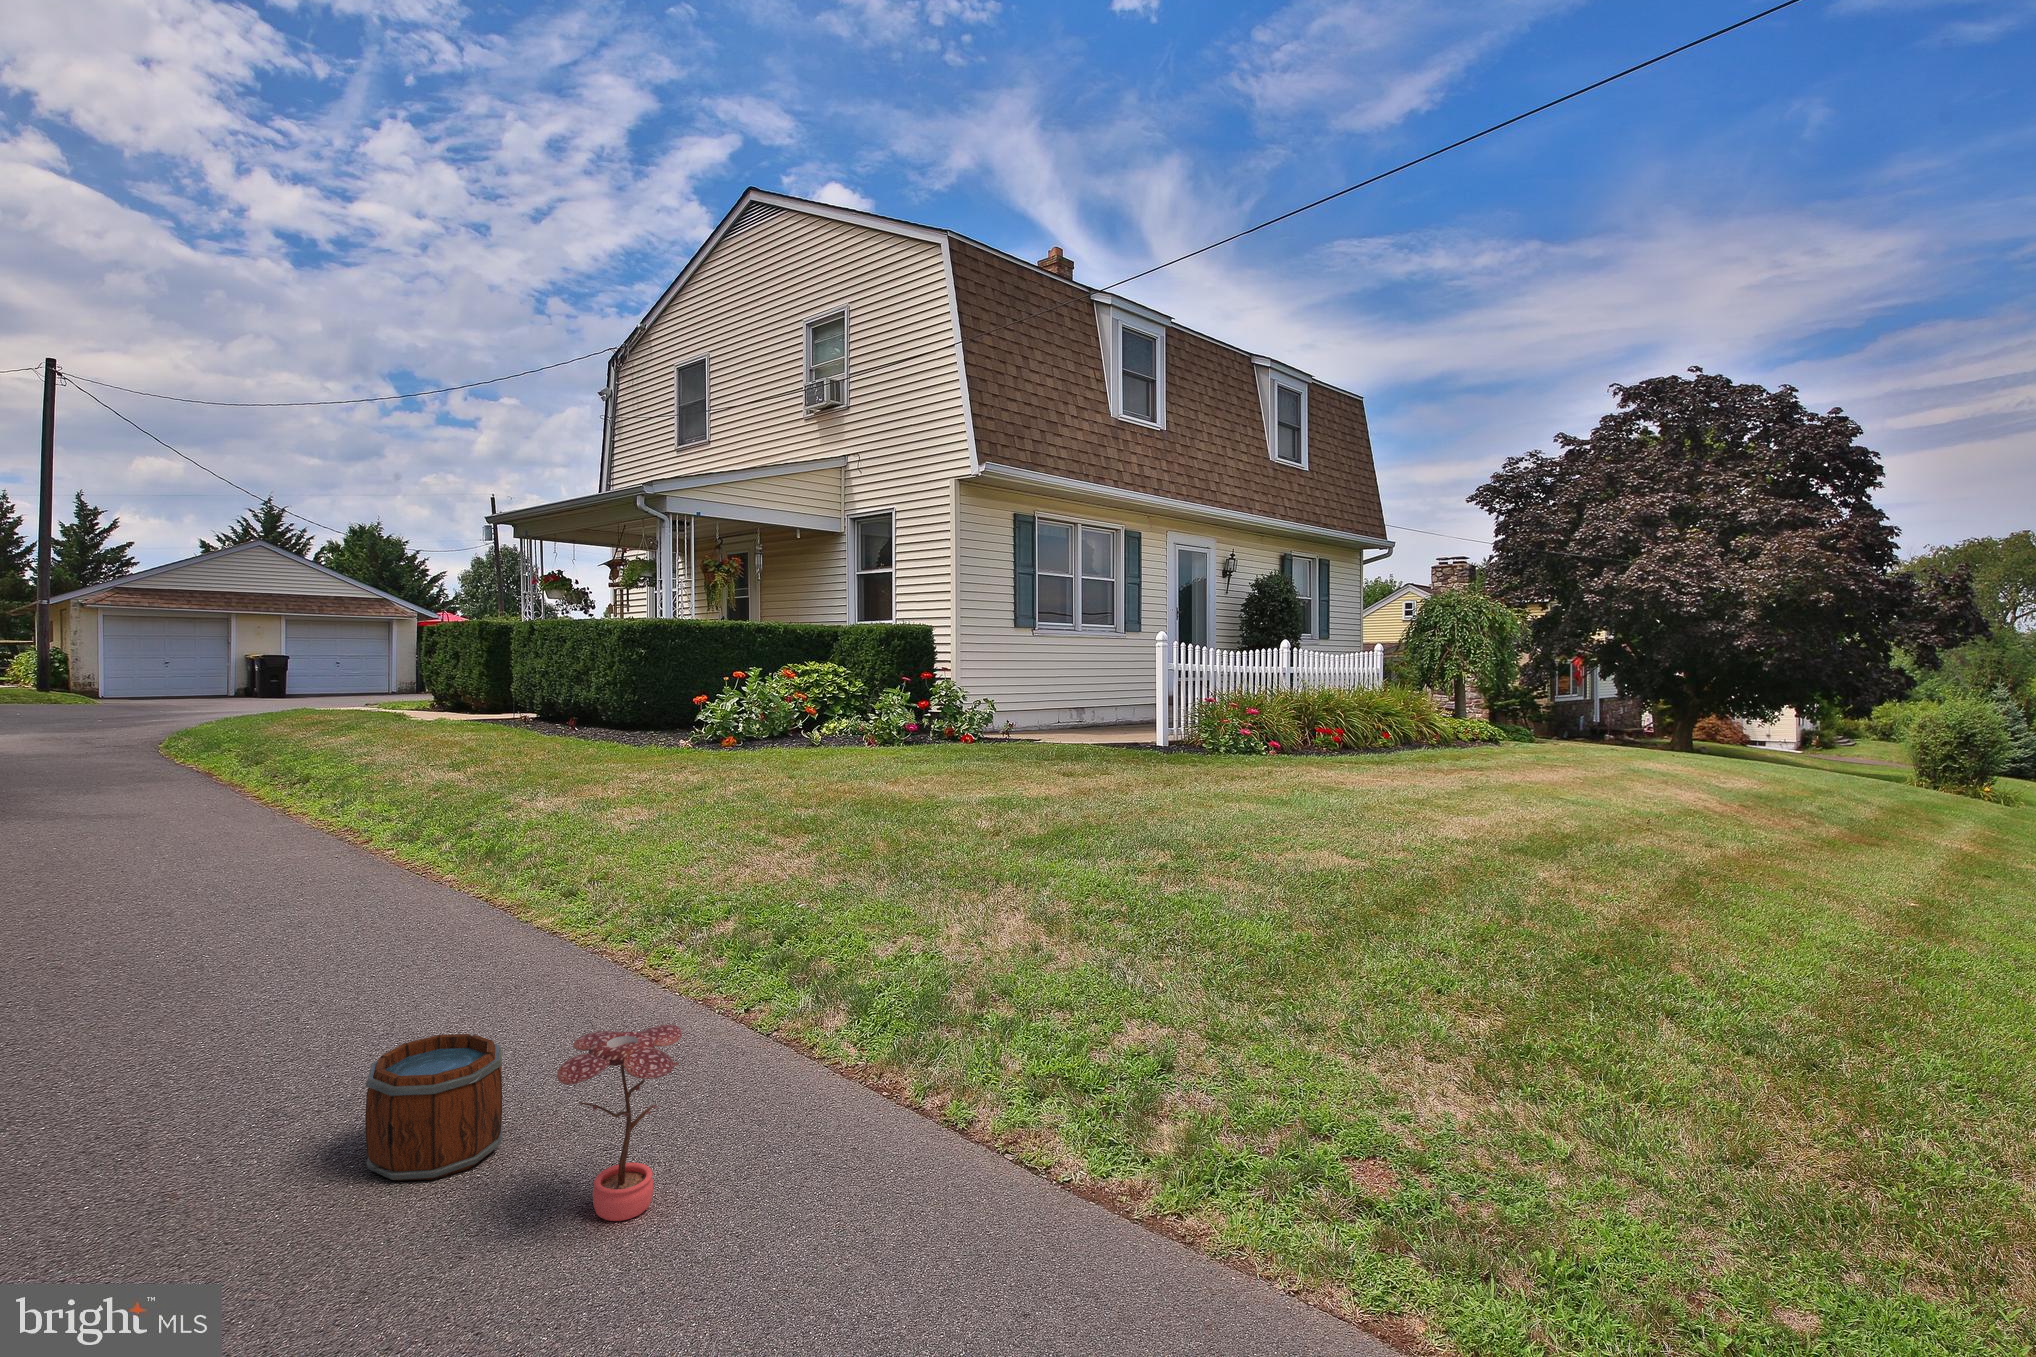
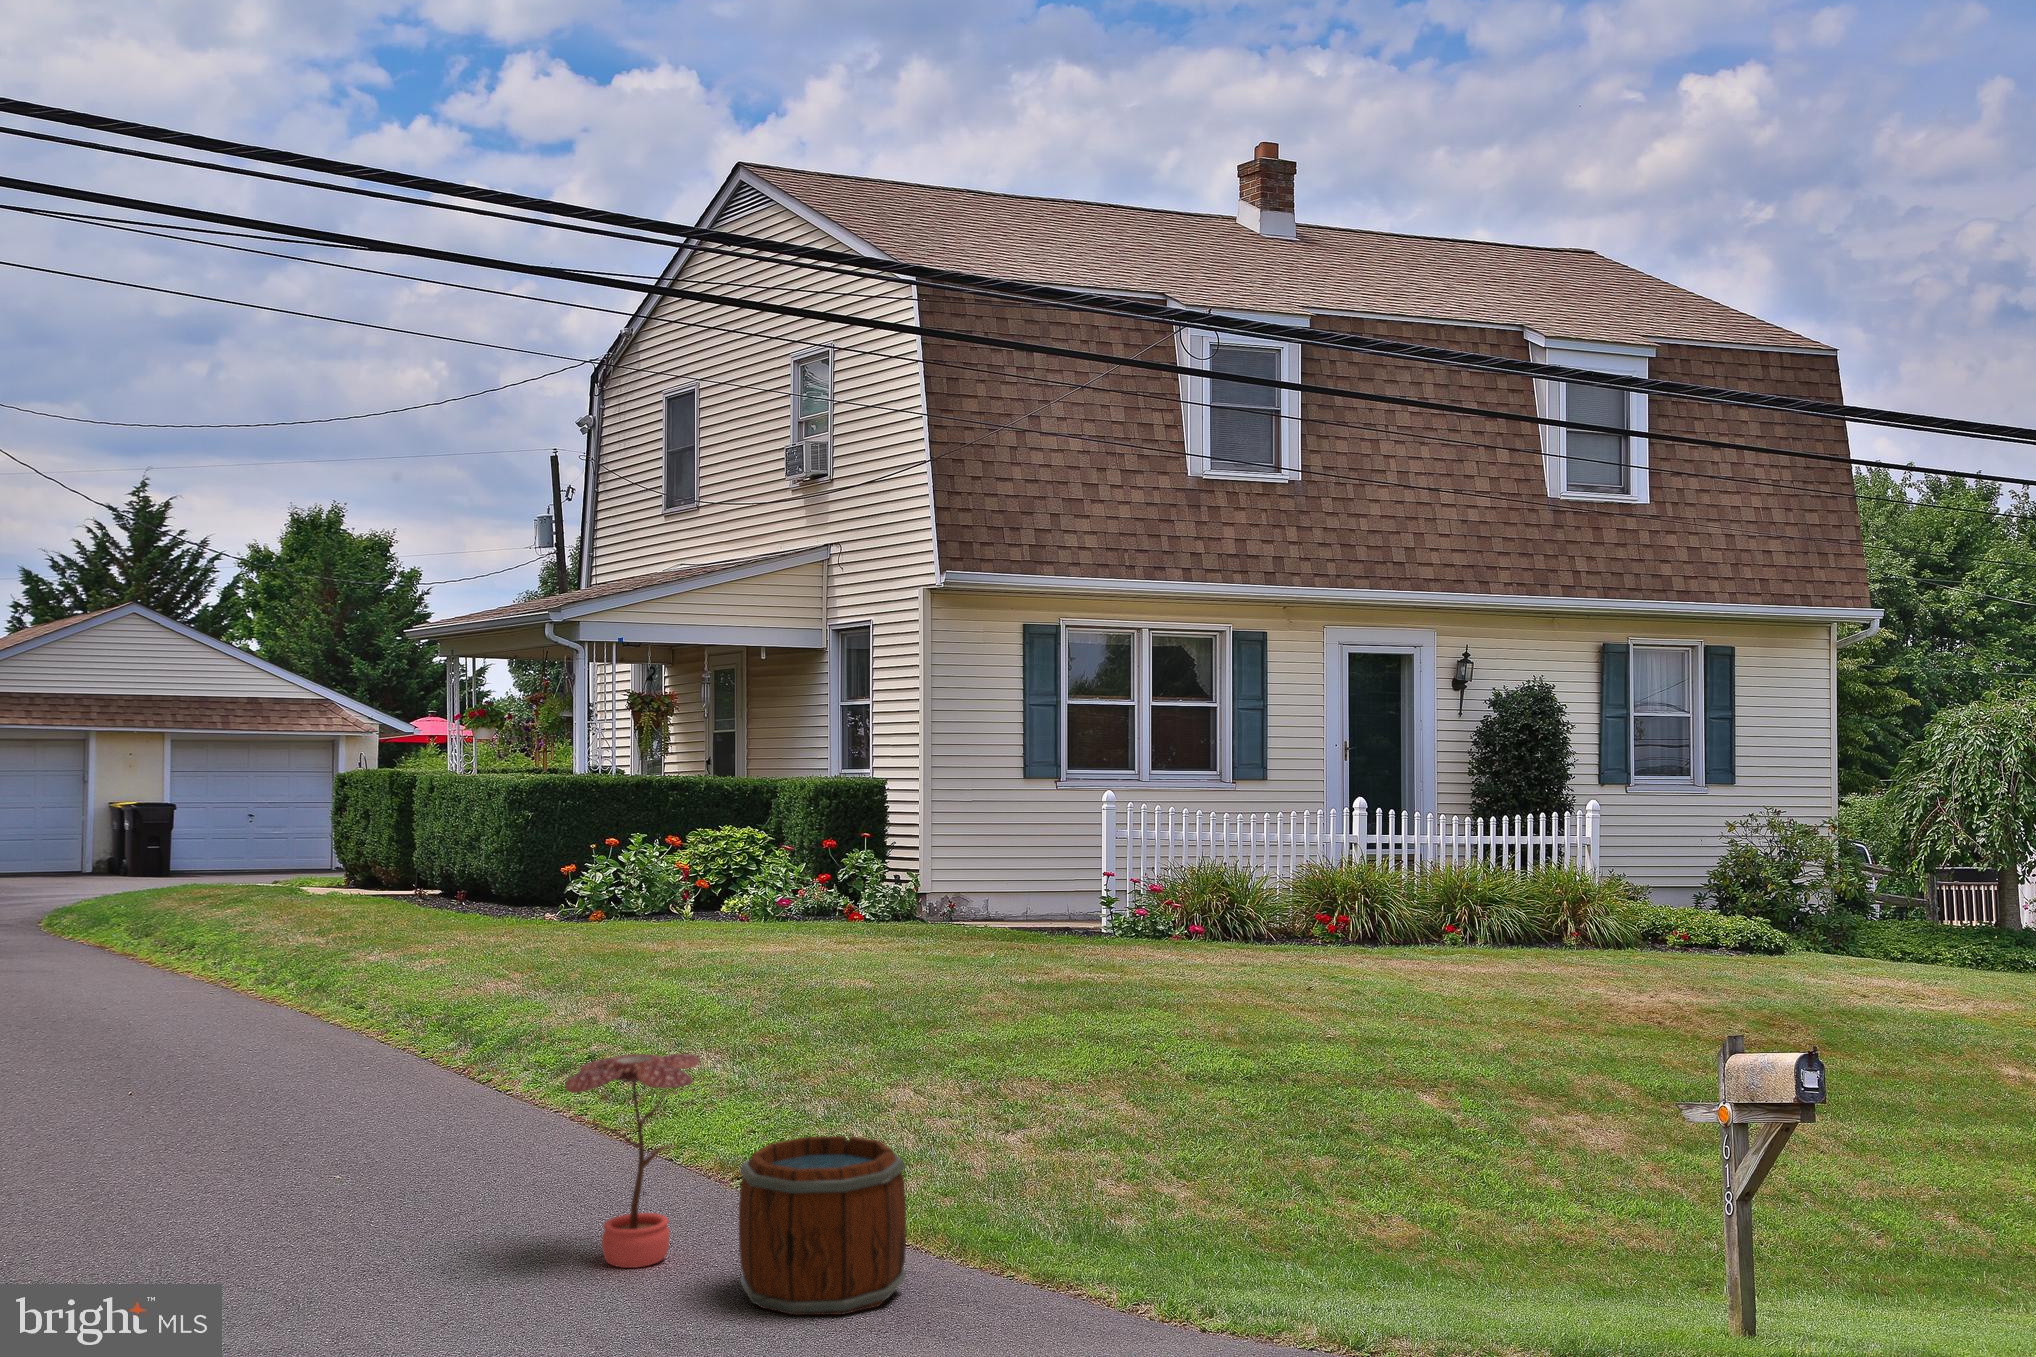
bucket: present [365,1034,502,1181] -> present [739,1136,906,1315]

